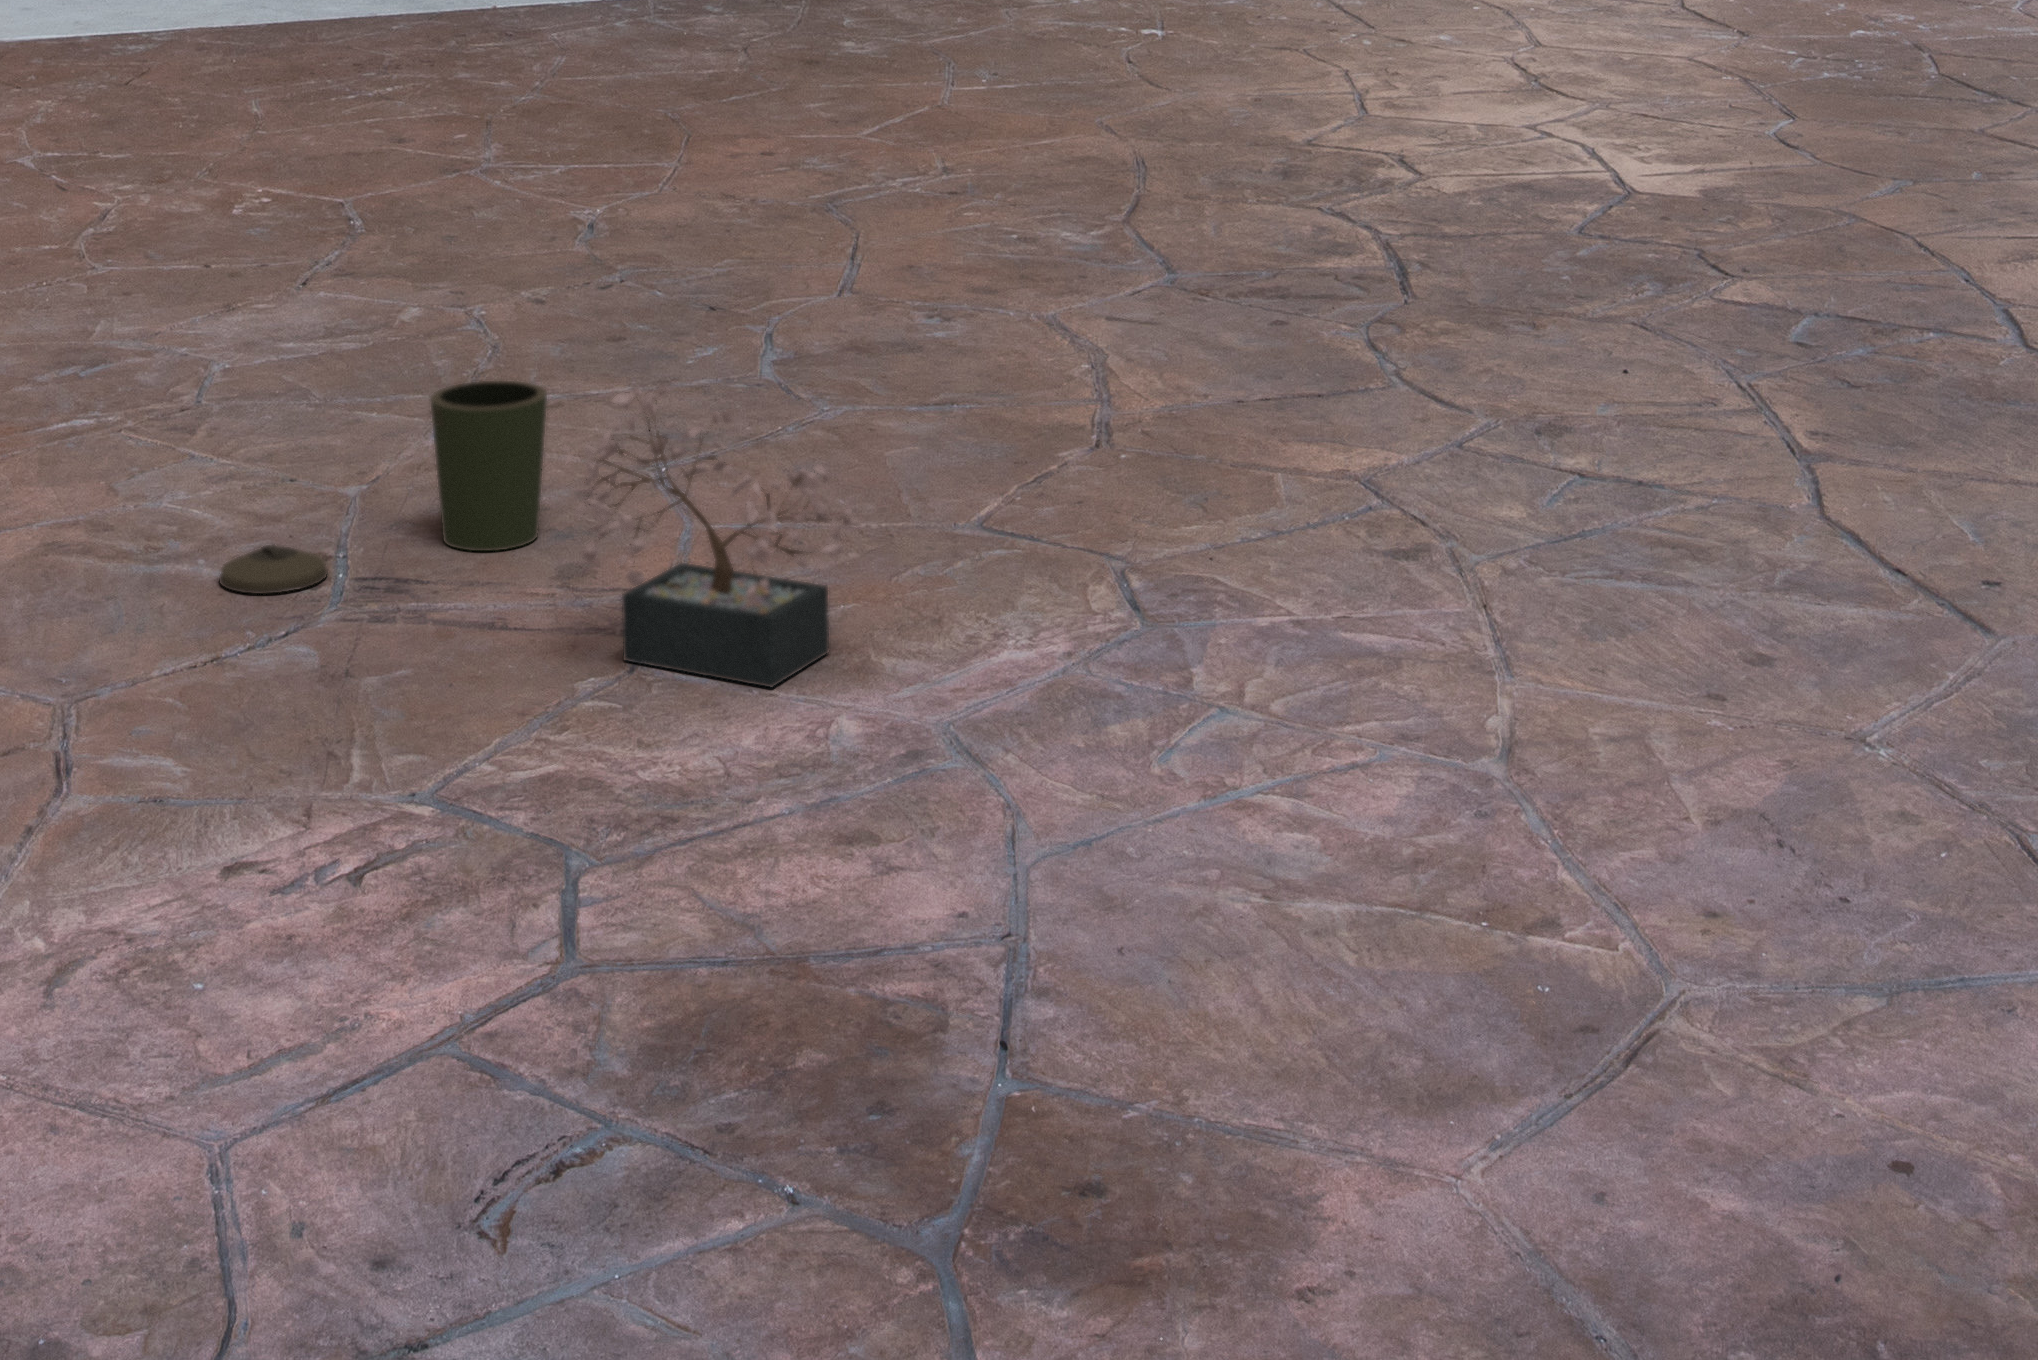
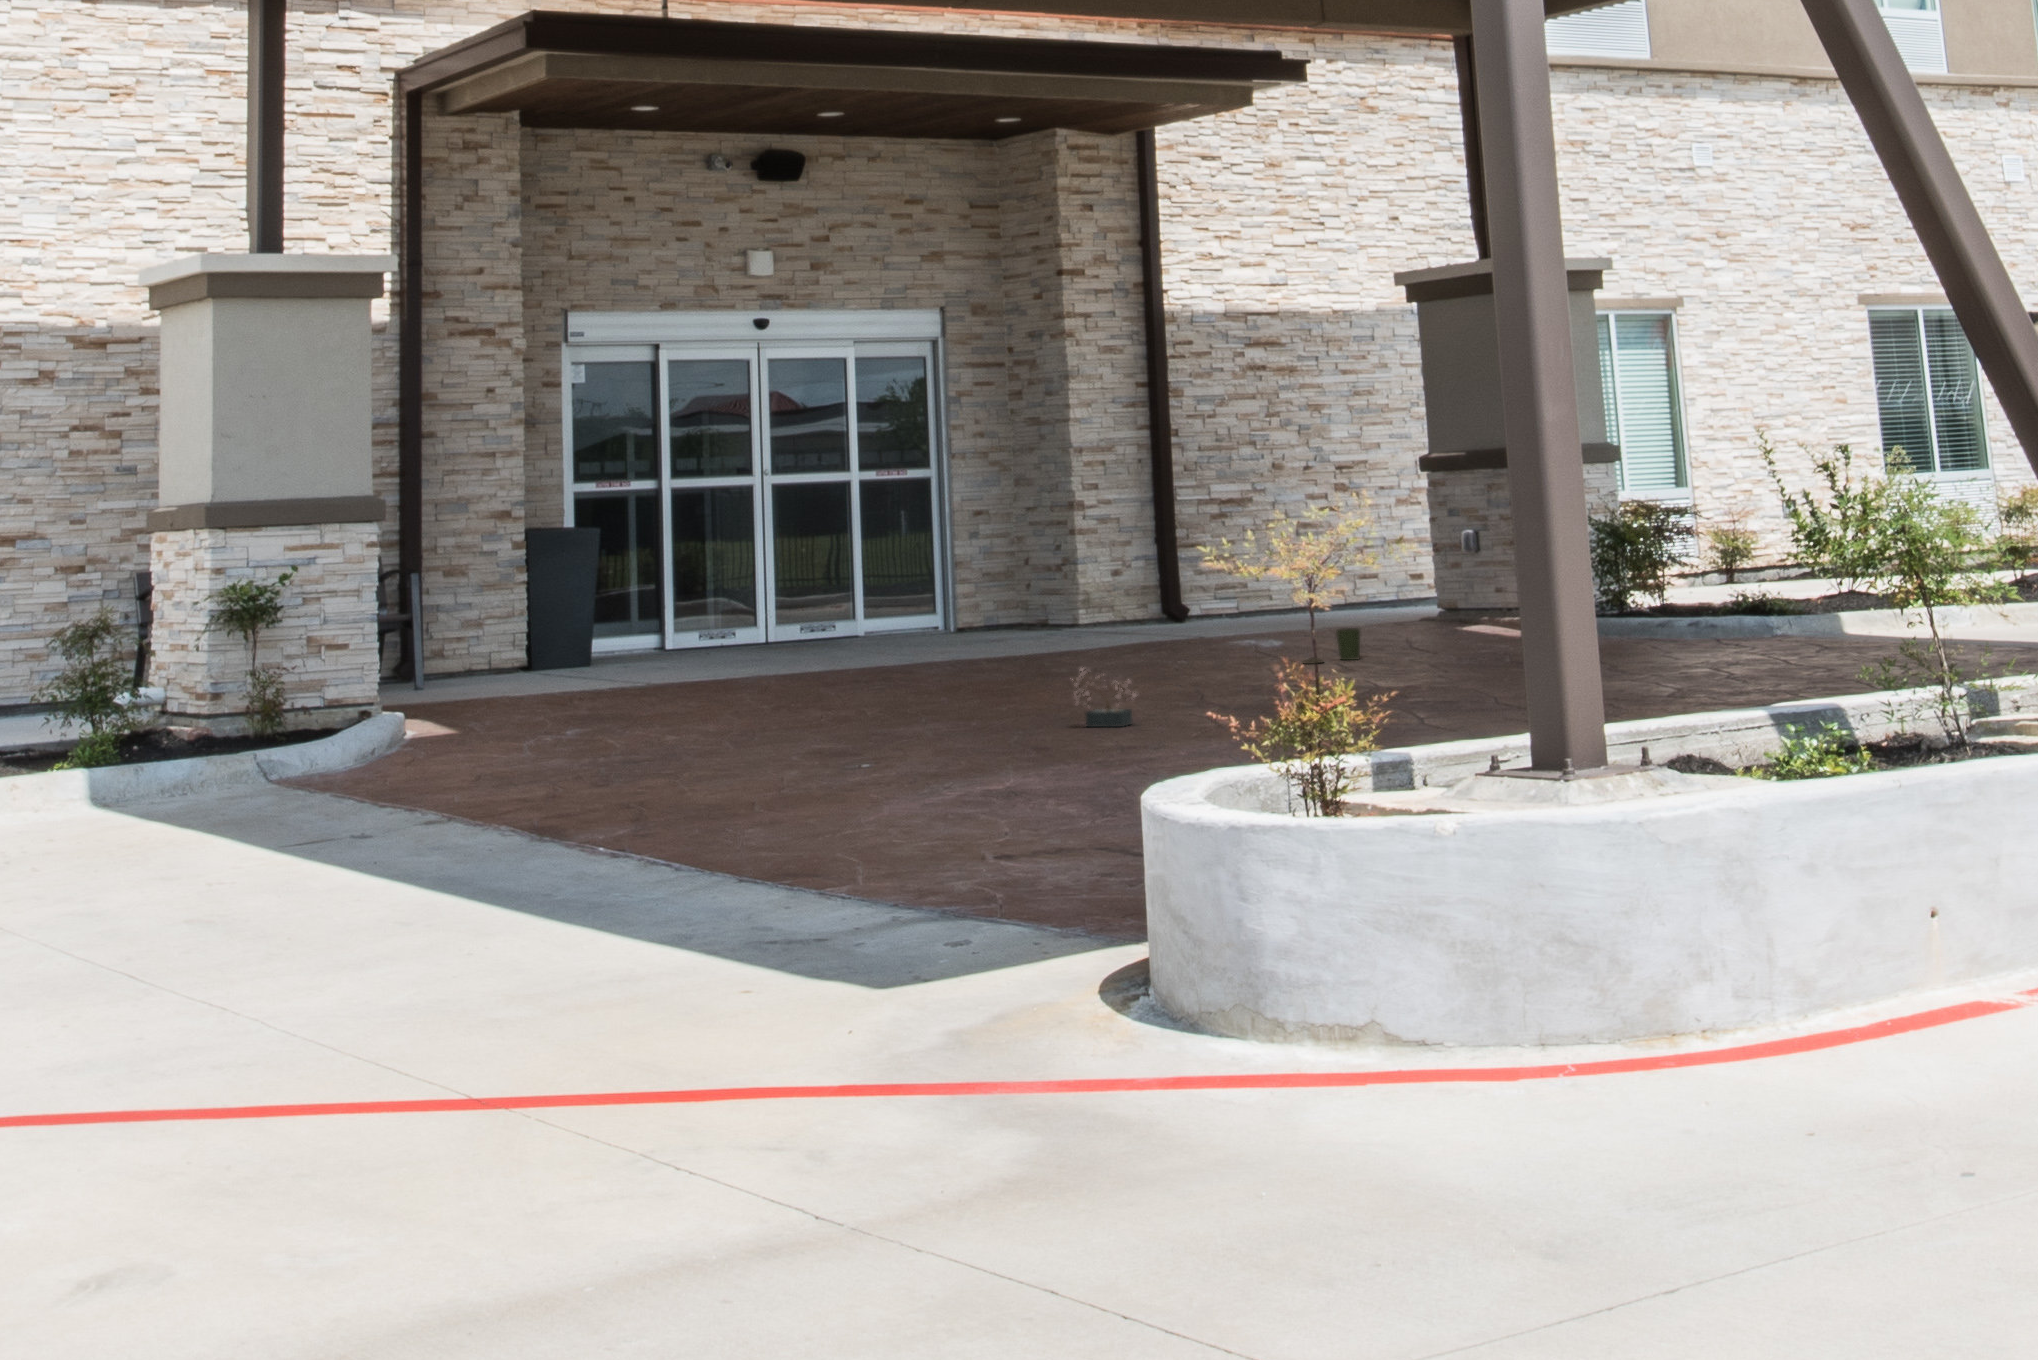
trash can: present [219,381,547,594] -> present [1304,628,1360,664]

